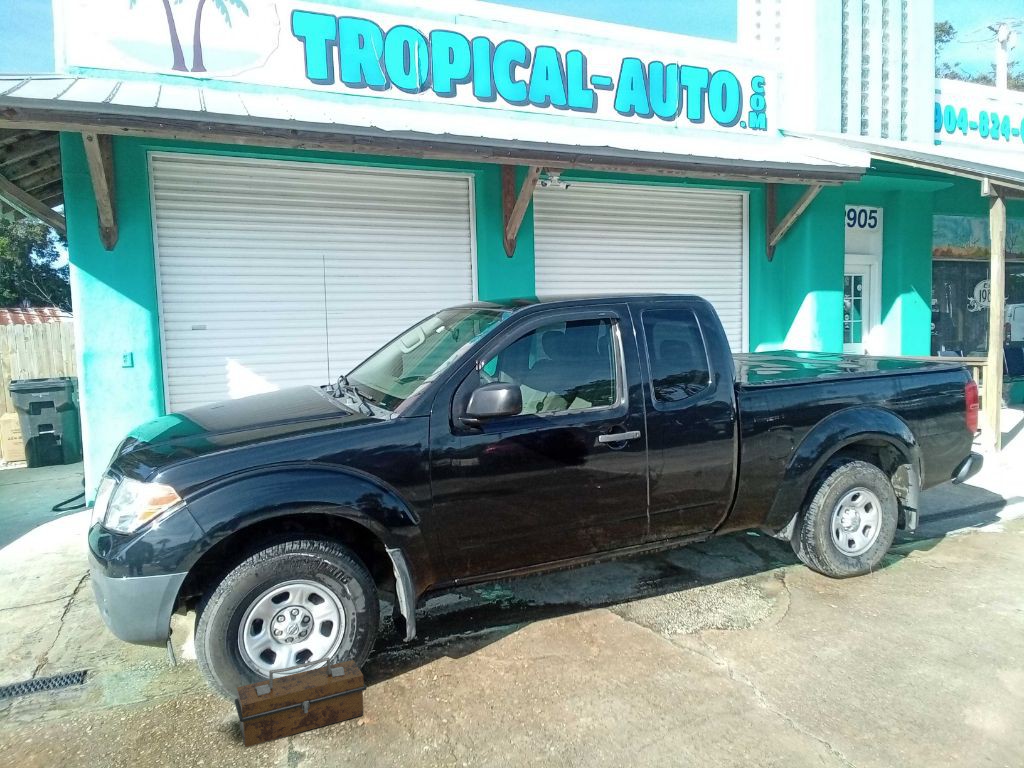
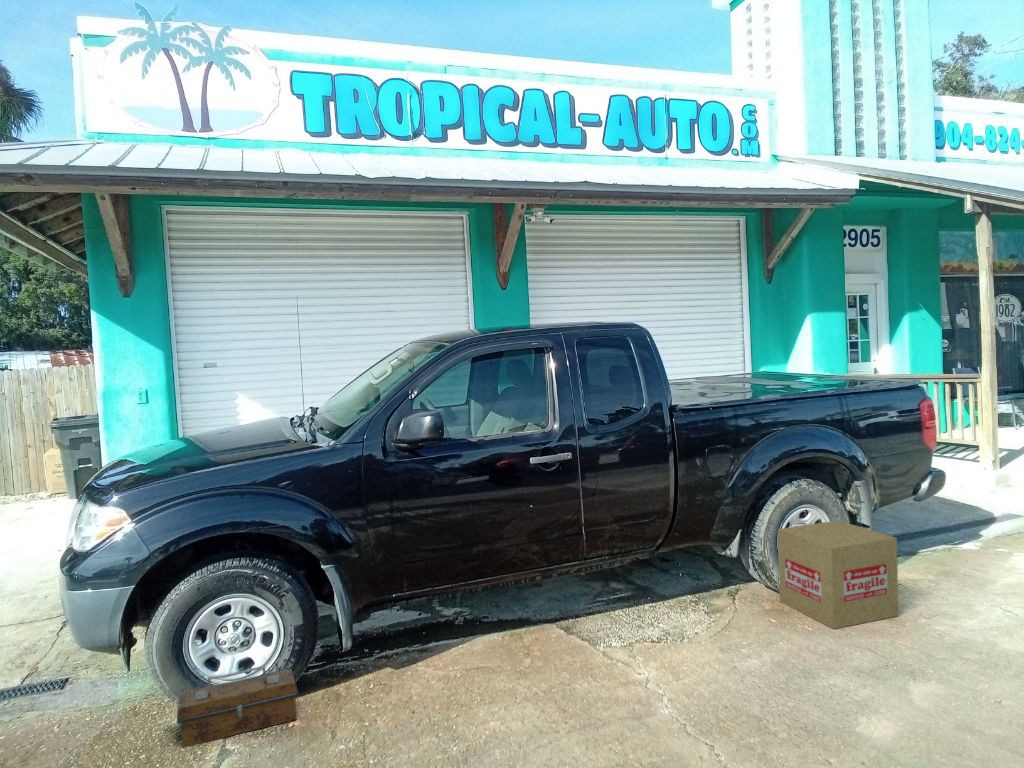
cardboard box: none [830,505,957,615] -> present [778,520,898,629]

